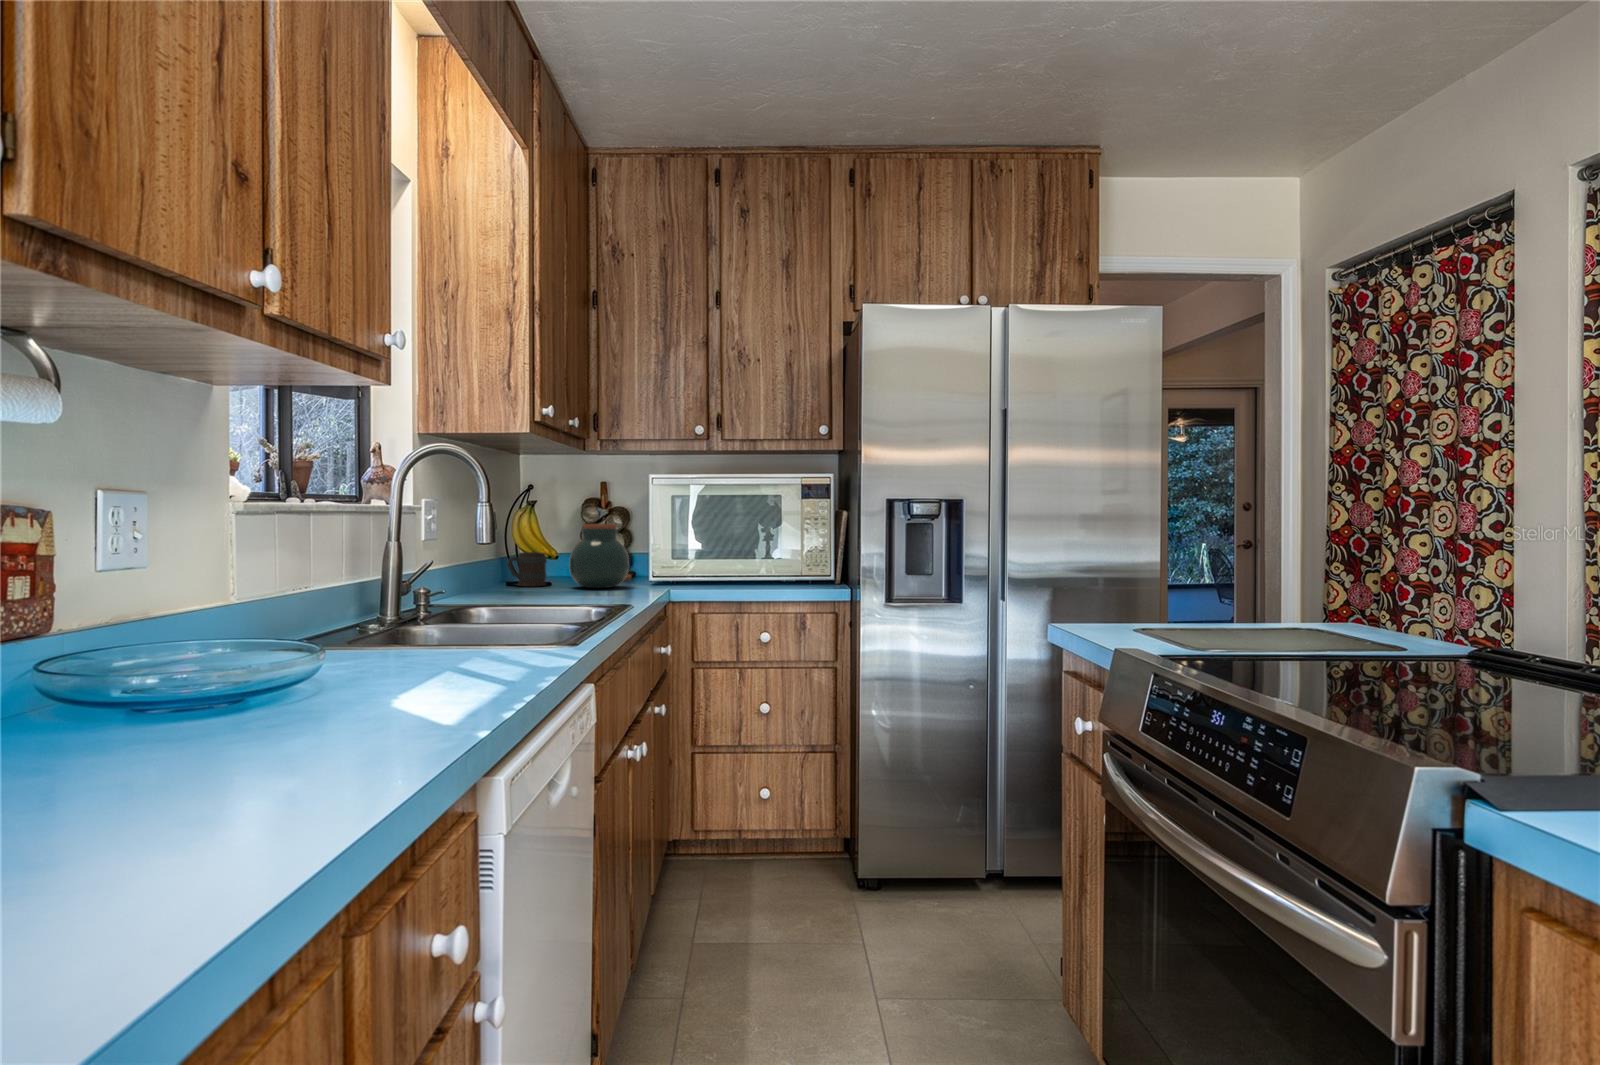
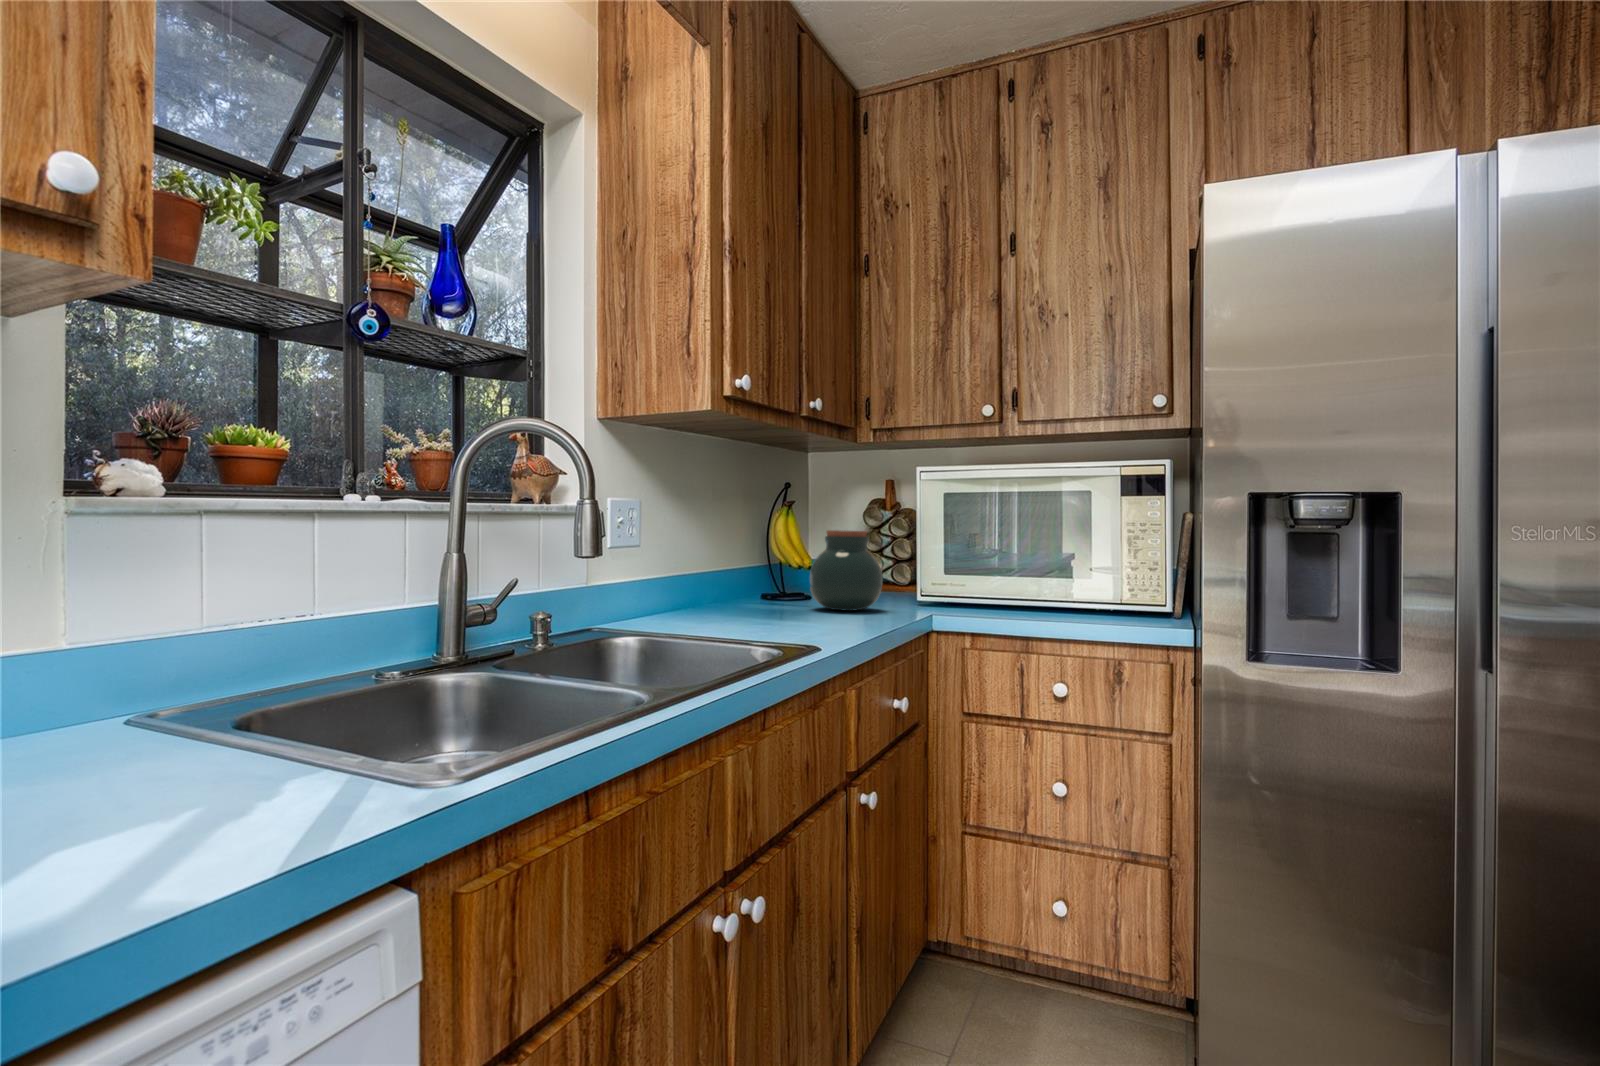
mug: present [507,552,547,586] -> none [746,564,792,605]

